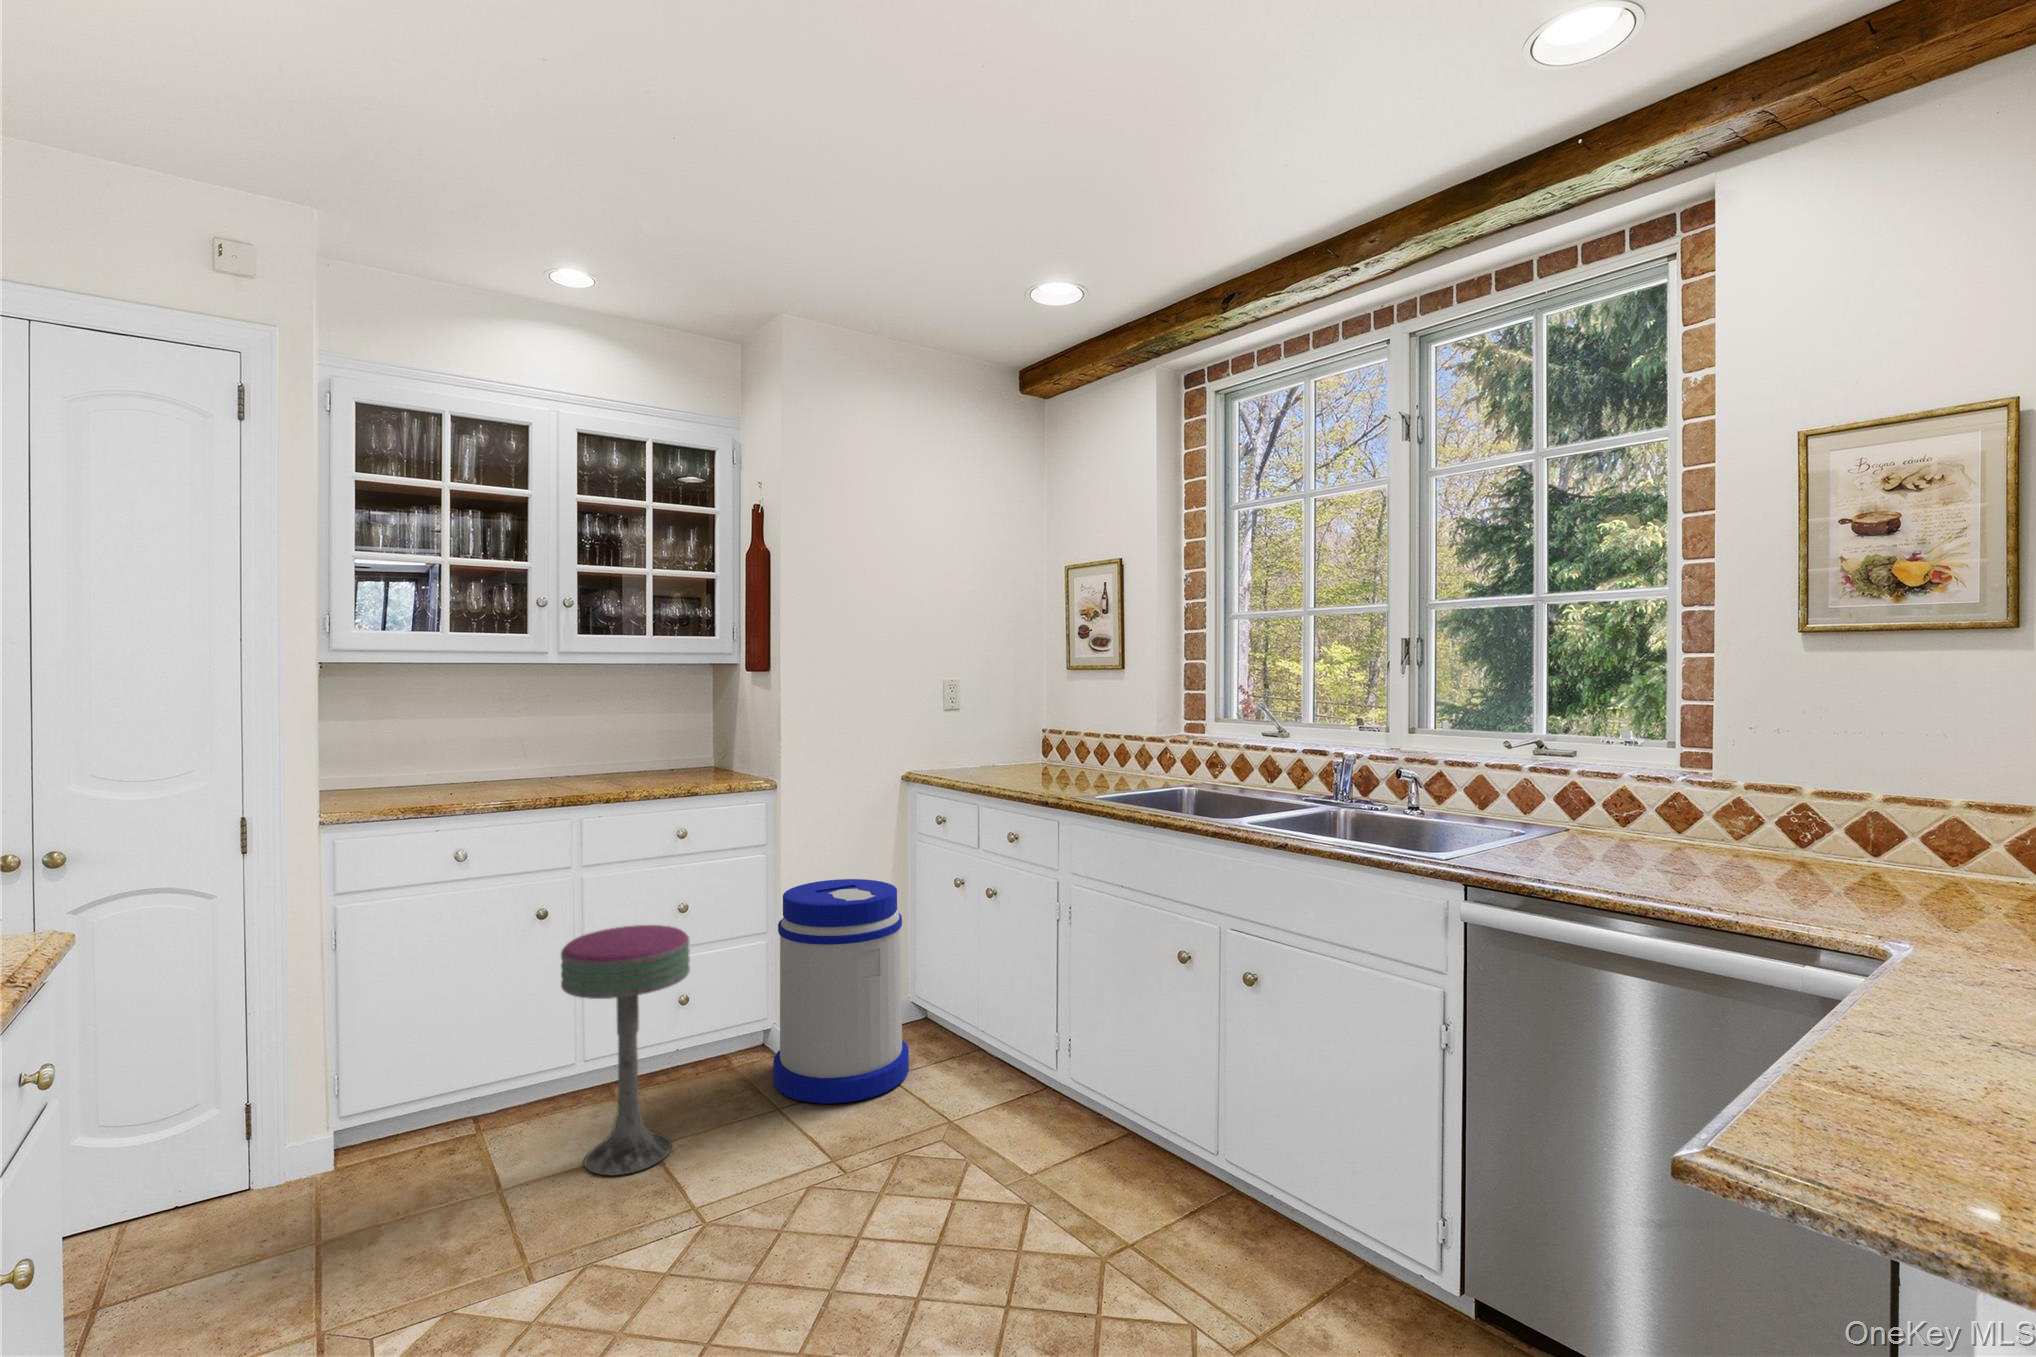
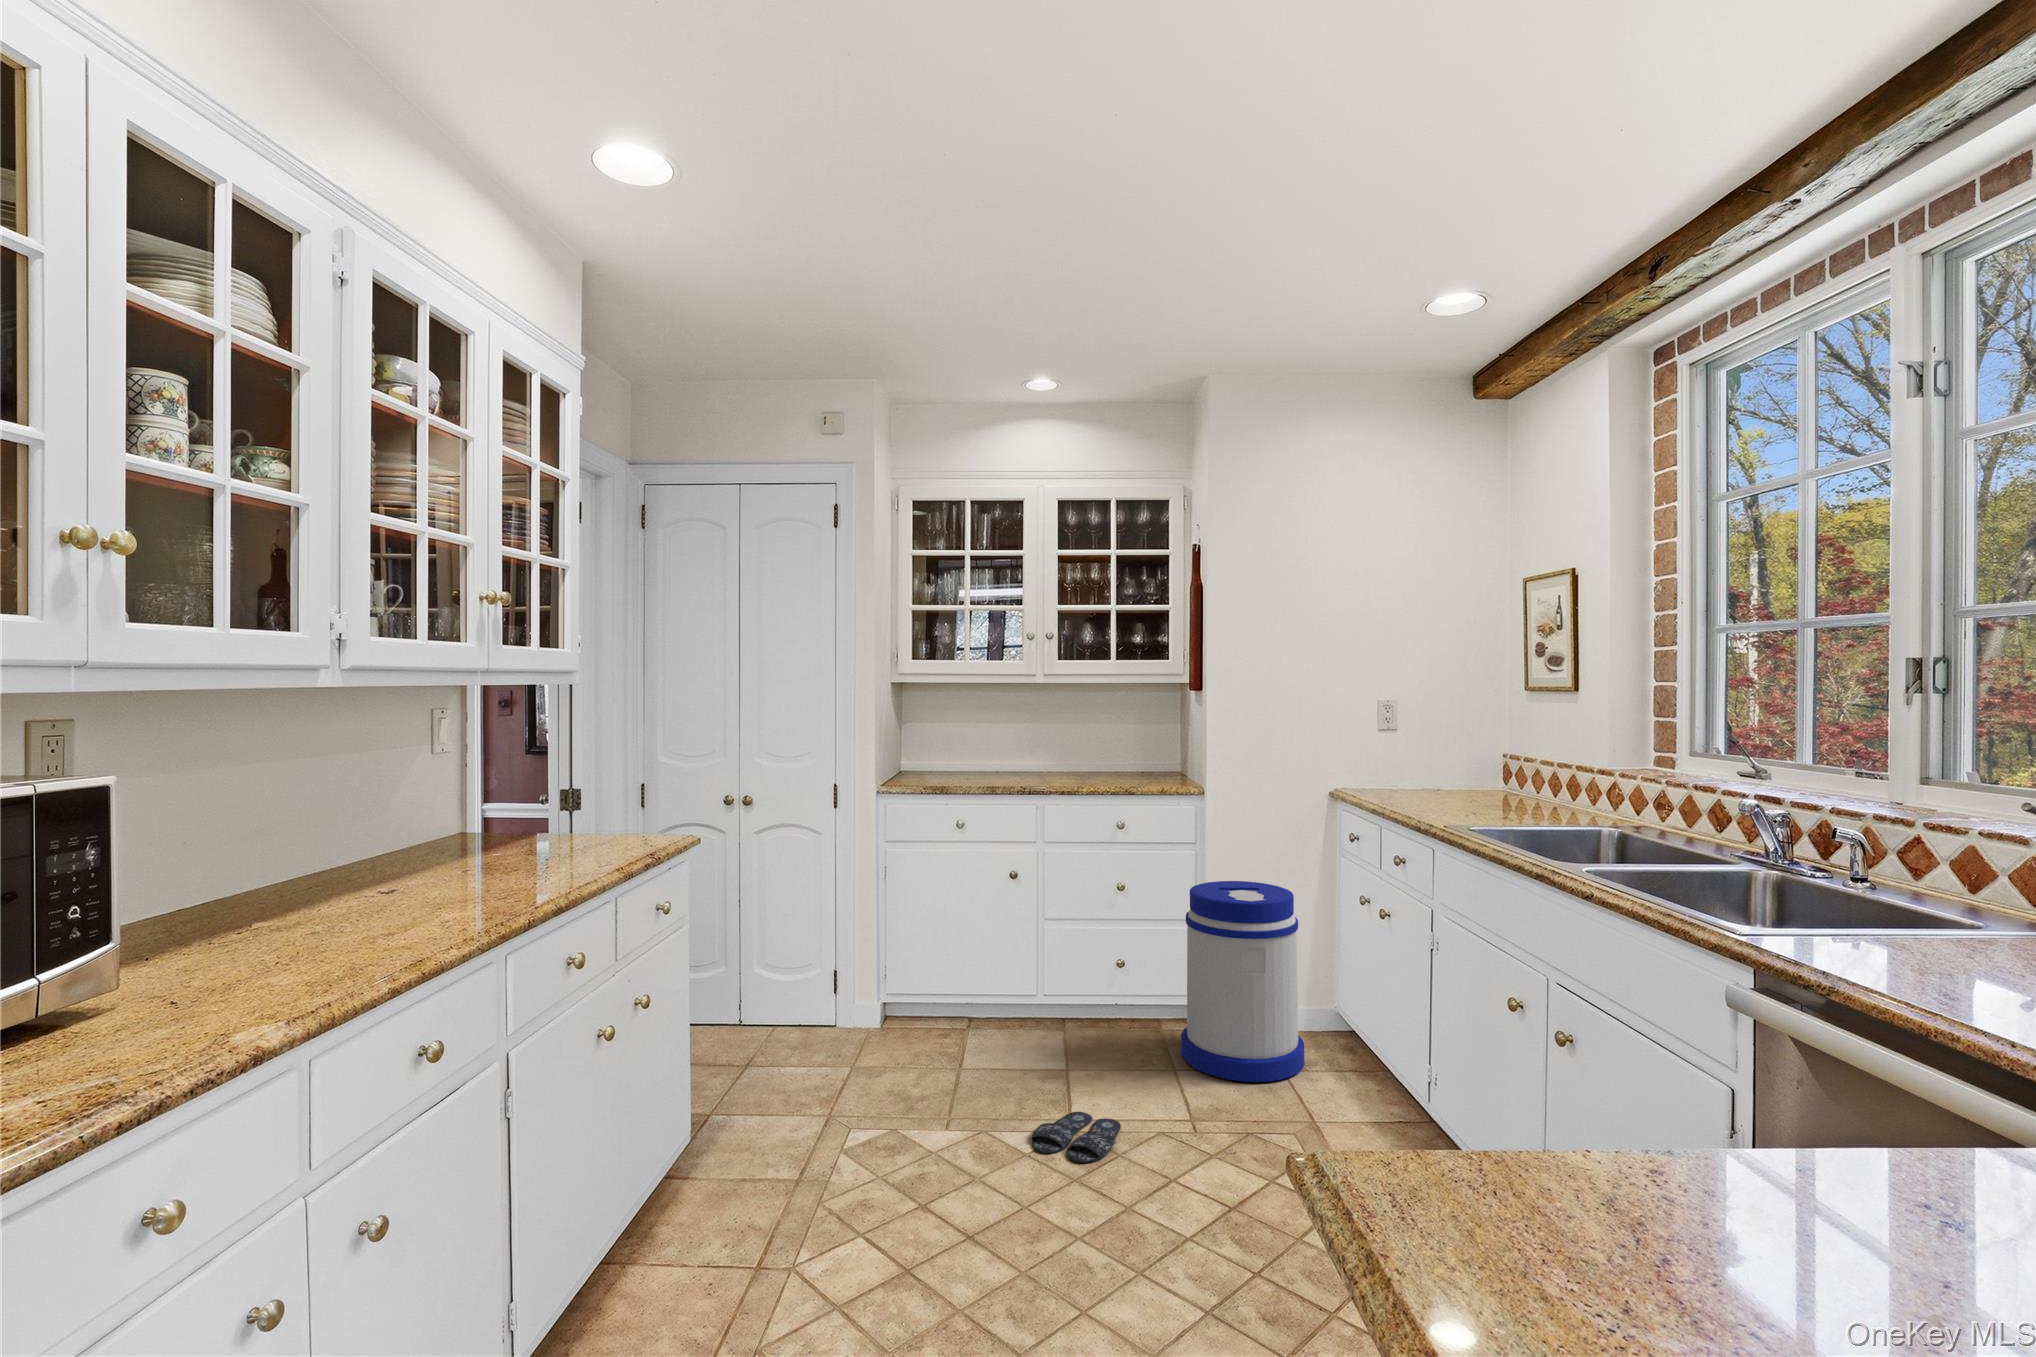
bar stool: present [561,925,690,1176] -> none [1005,892,1096,1082]
slippers: none [660,1191,772,1267] -> present [1032,1112,1121,1163]

